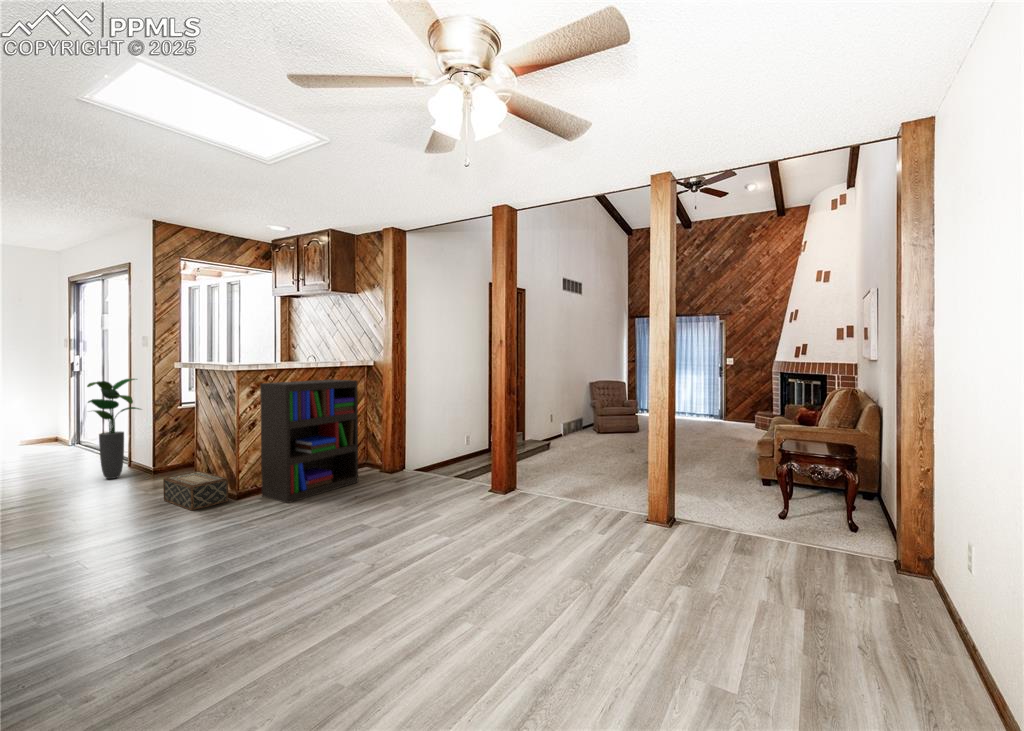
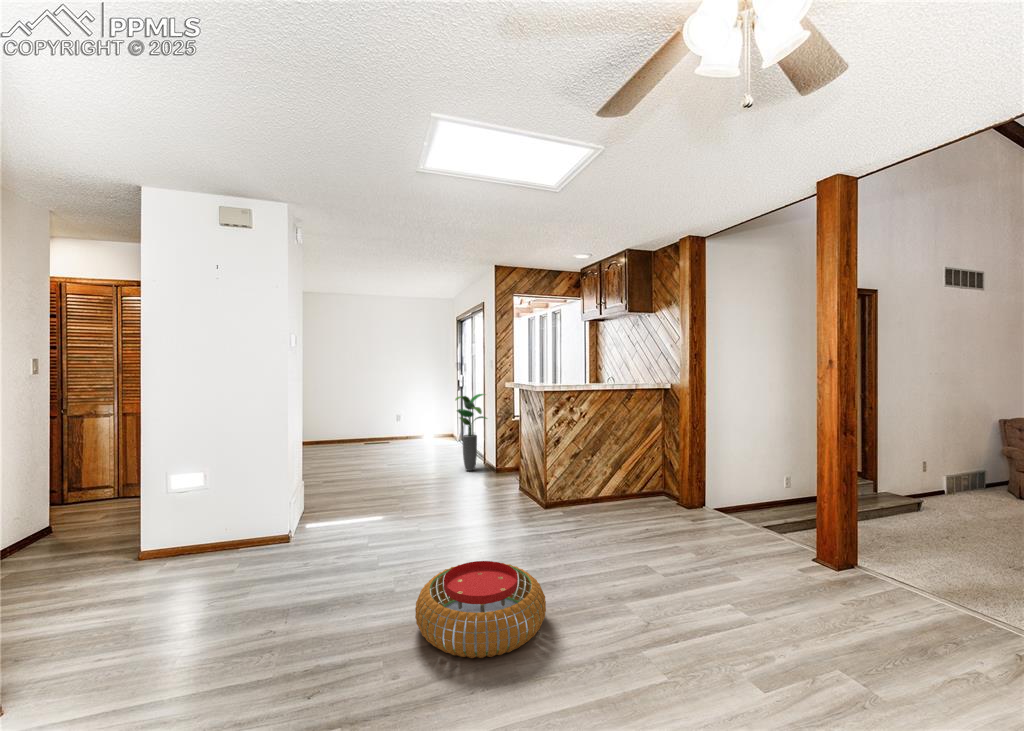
bookshelf: present [260,379,358,503] -> none [563,402,653,522]
woven basket: present [163,471,228,510] -> none [495,477,538,512]
pouf: none [87,547,272,659] -> present [415,561,546,658]

